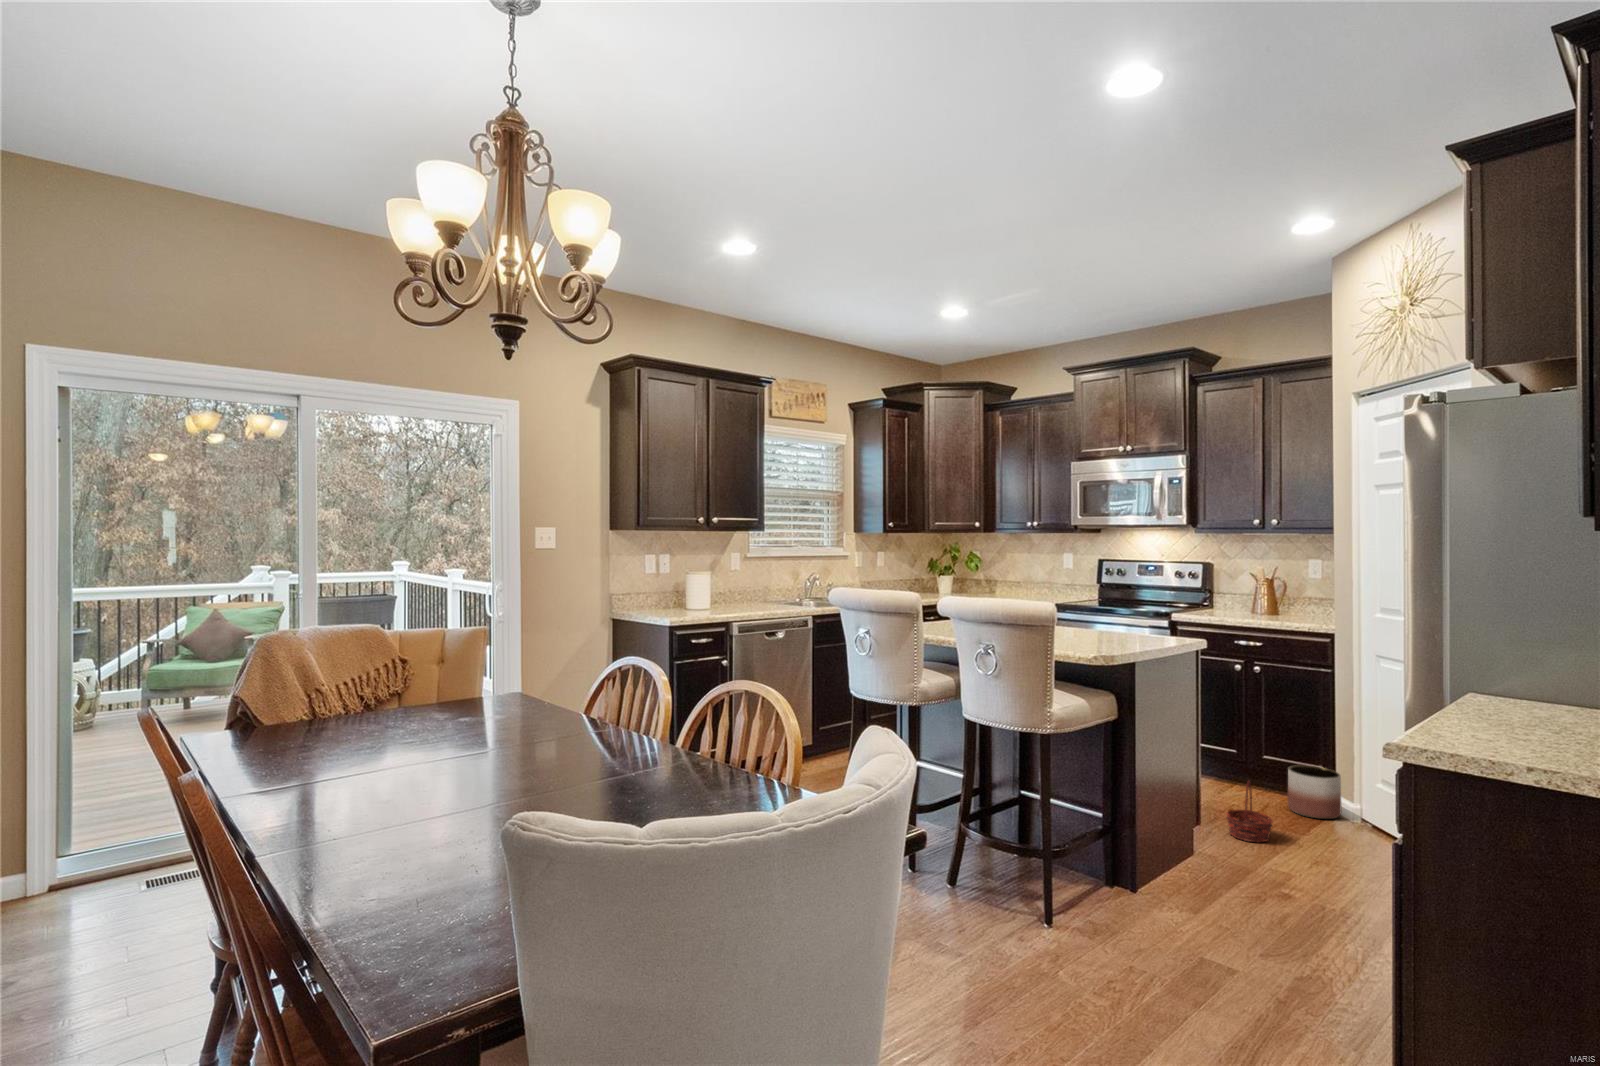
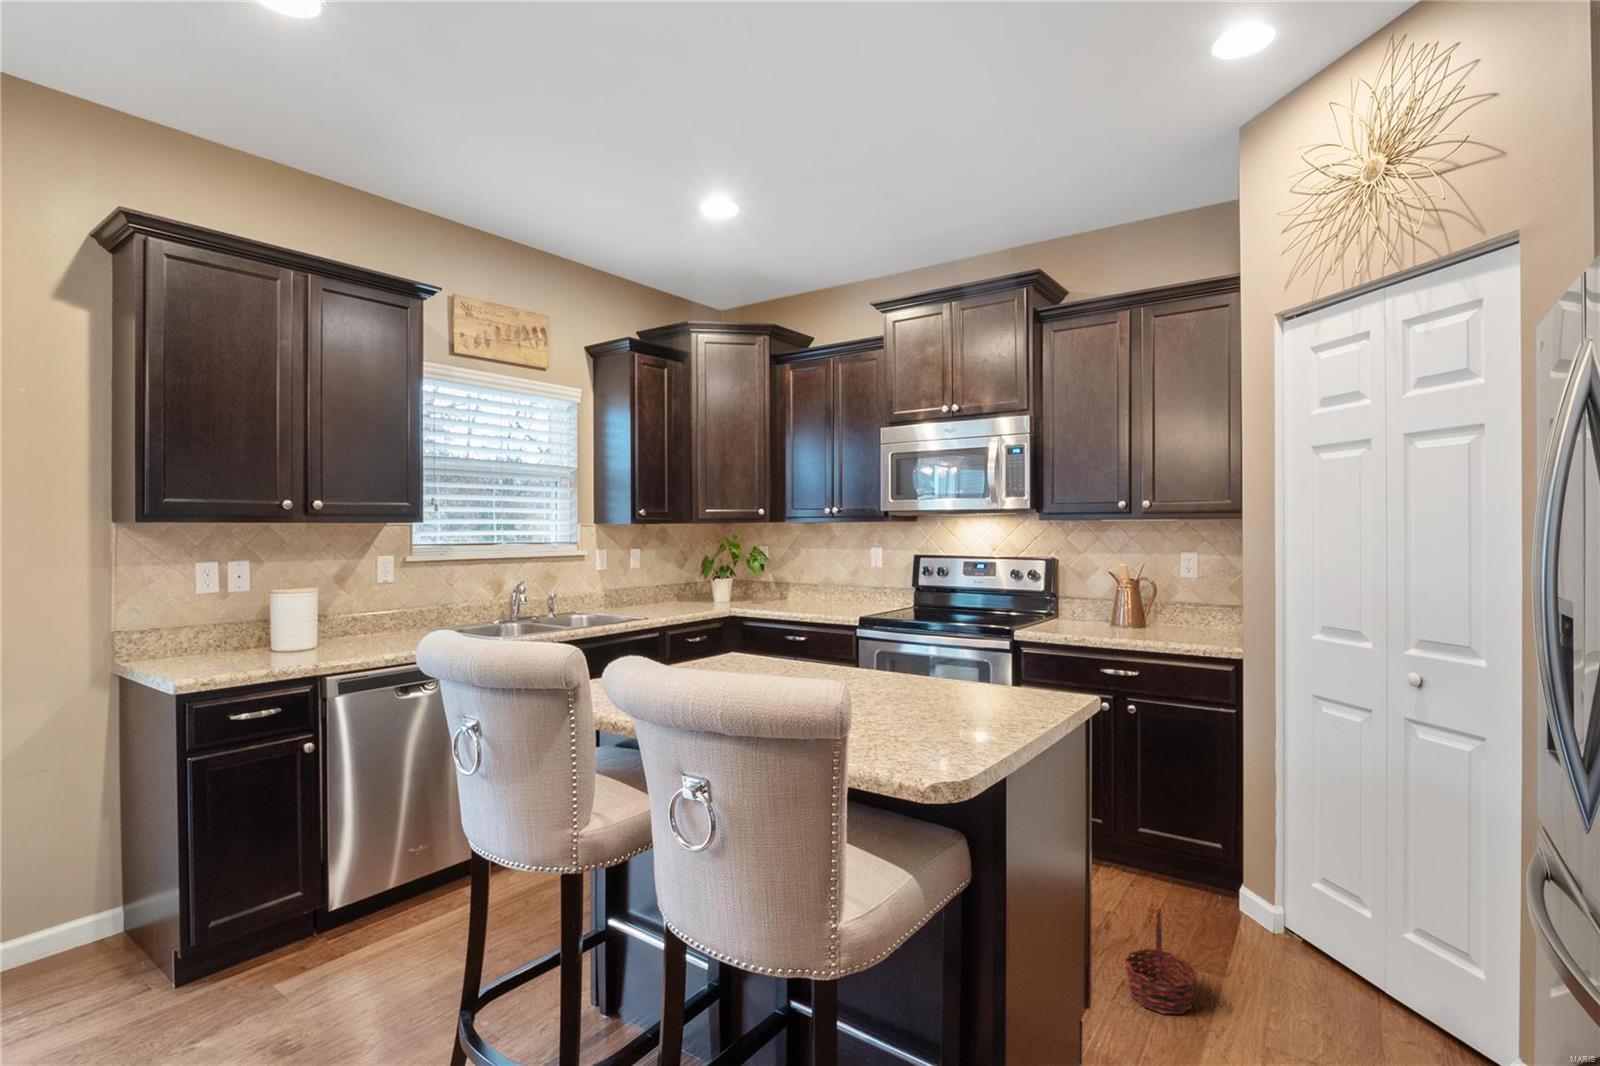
planter: present [1288,765,1341,819] -> none [1187,850,1261,936]

